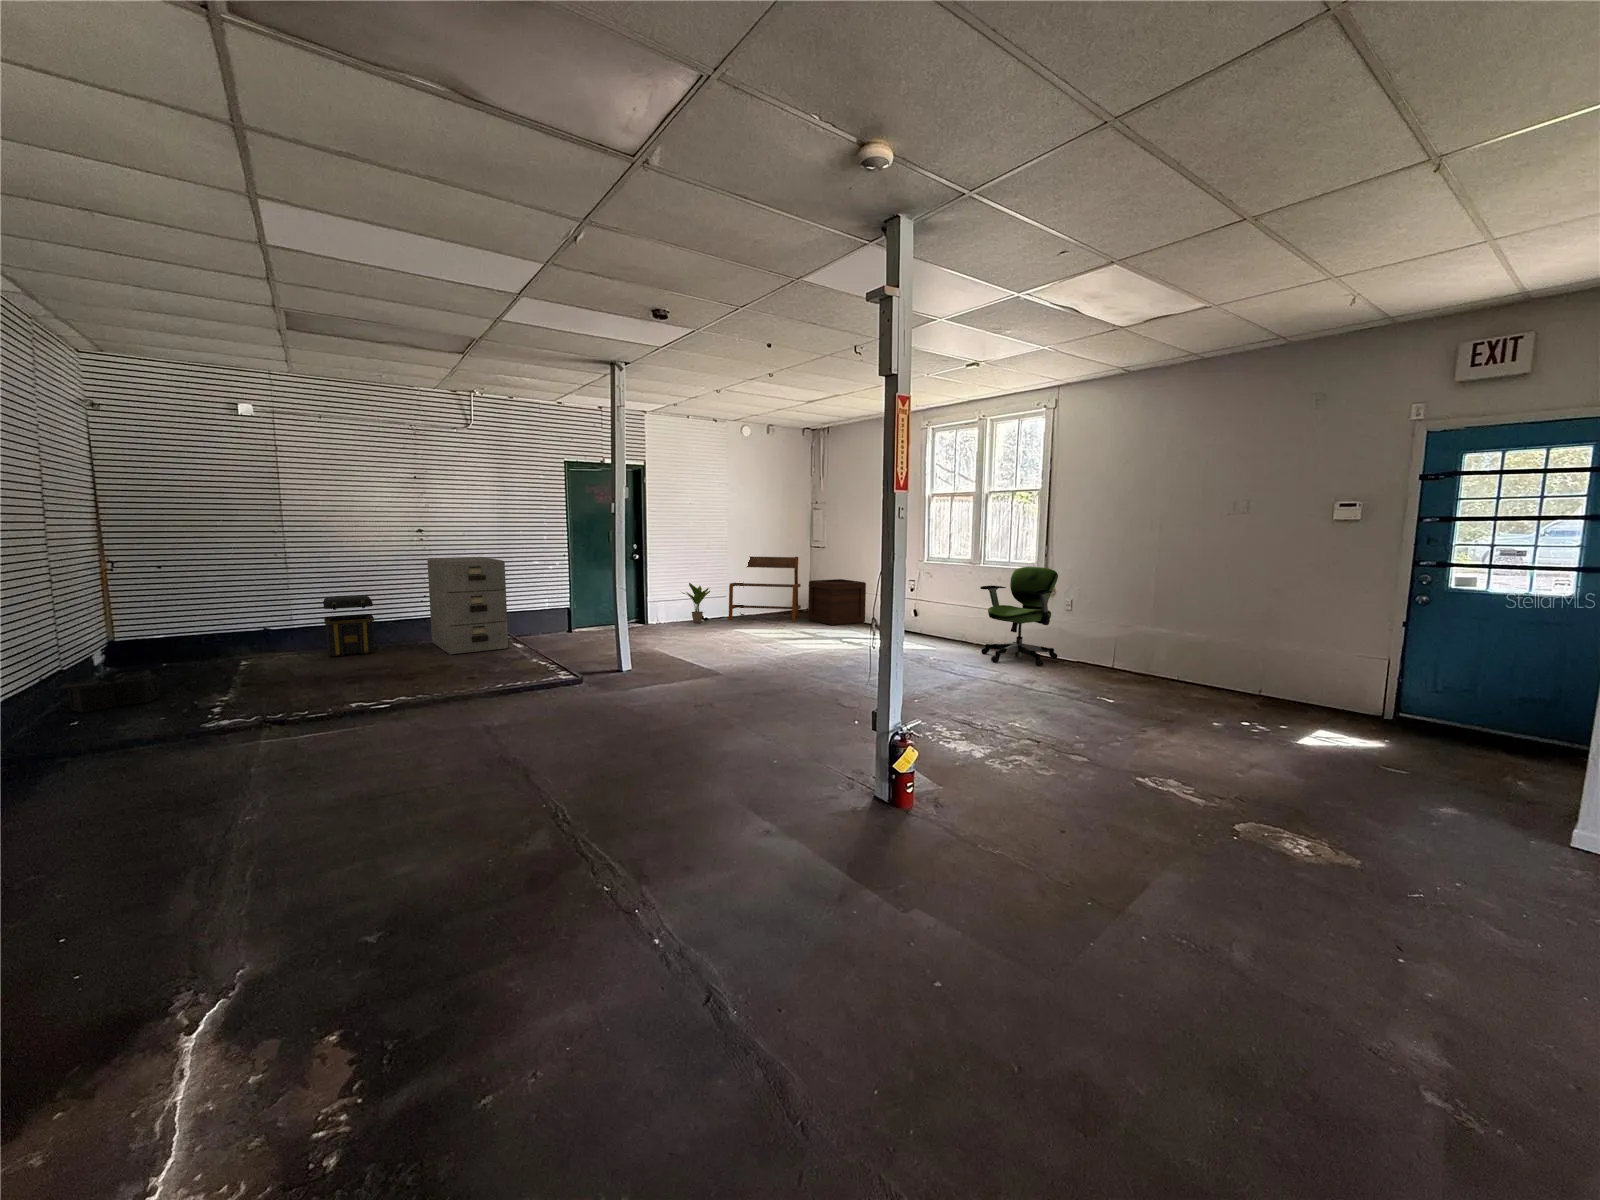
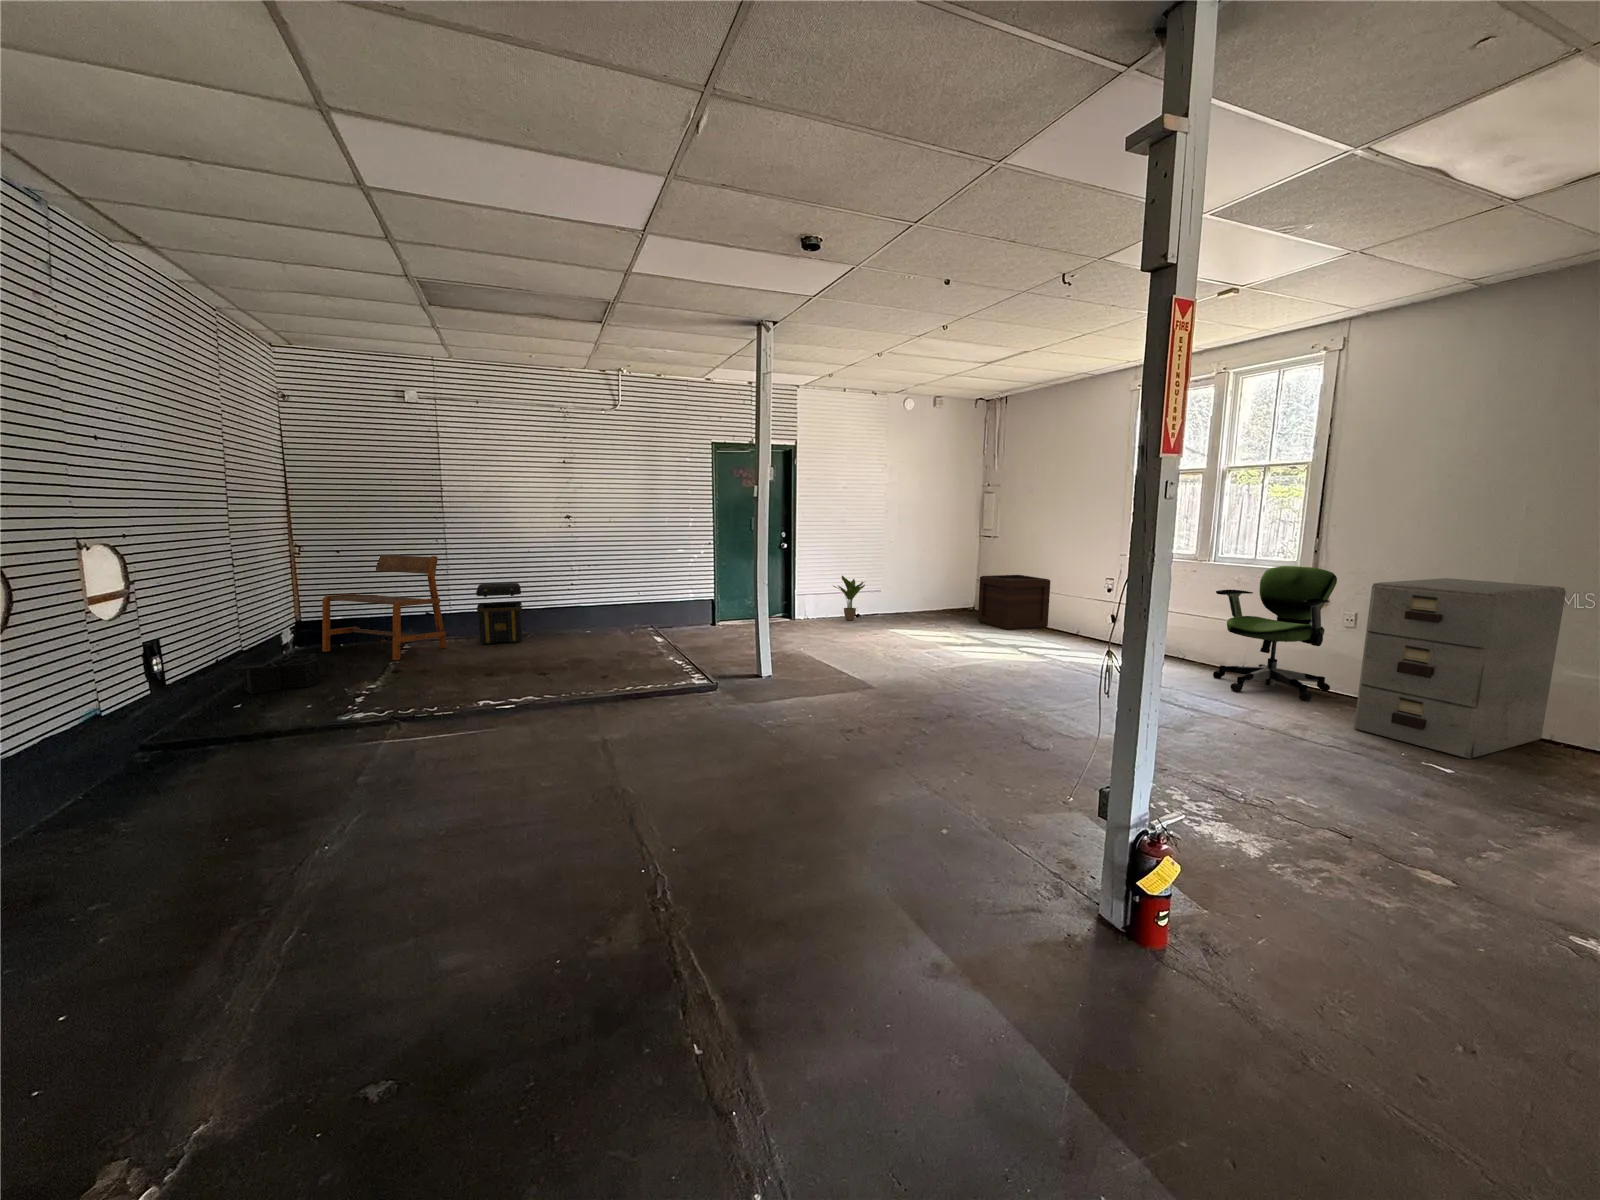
filing cabinet: present [427,557,508,655] -> present [1354,578,1566,759]
bench: present [729,557,801,622] -> present [322,555,447,660]

